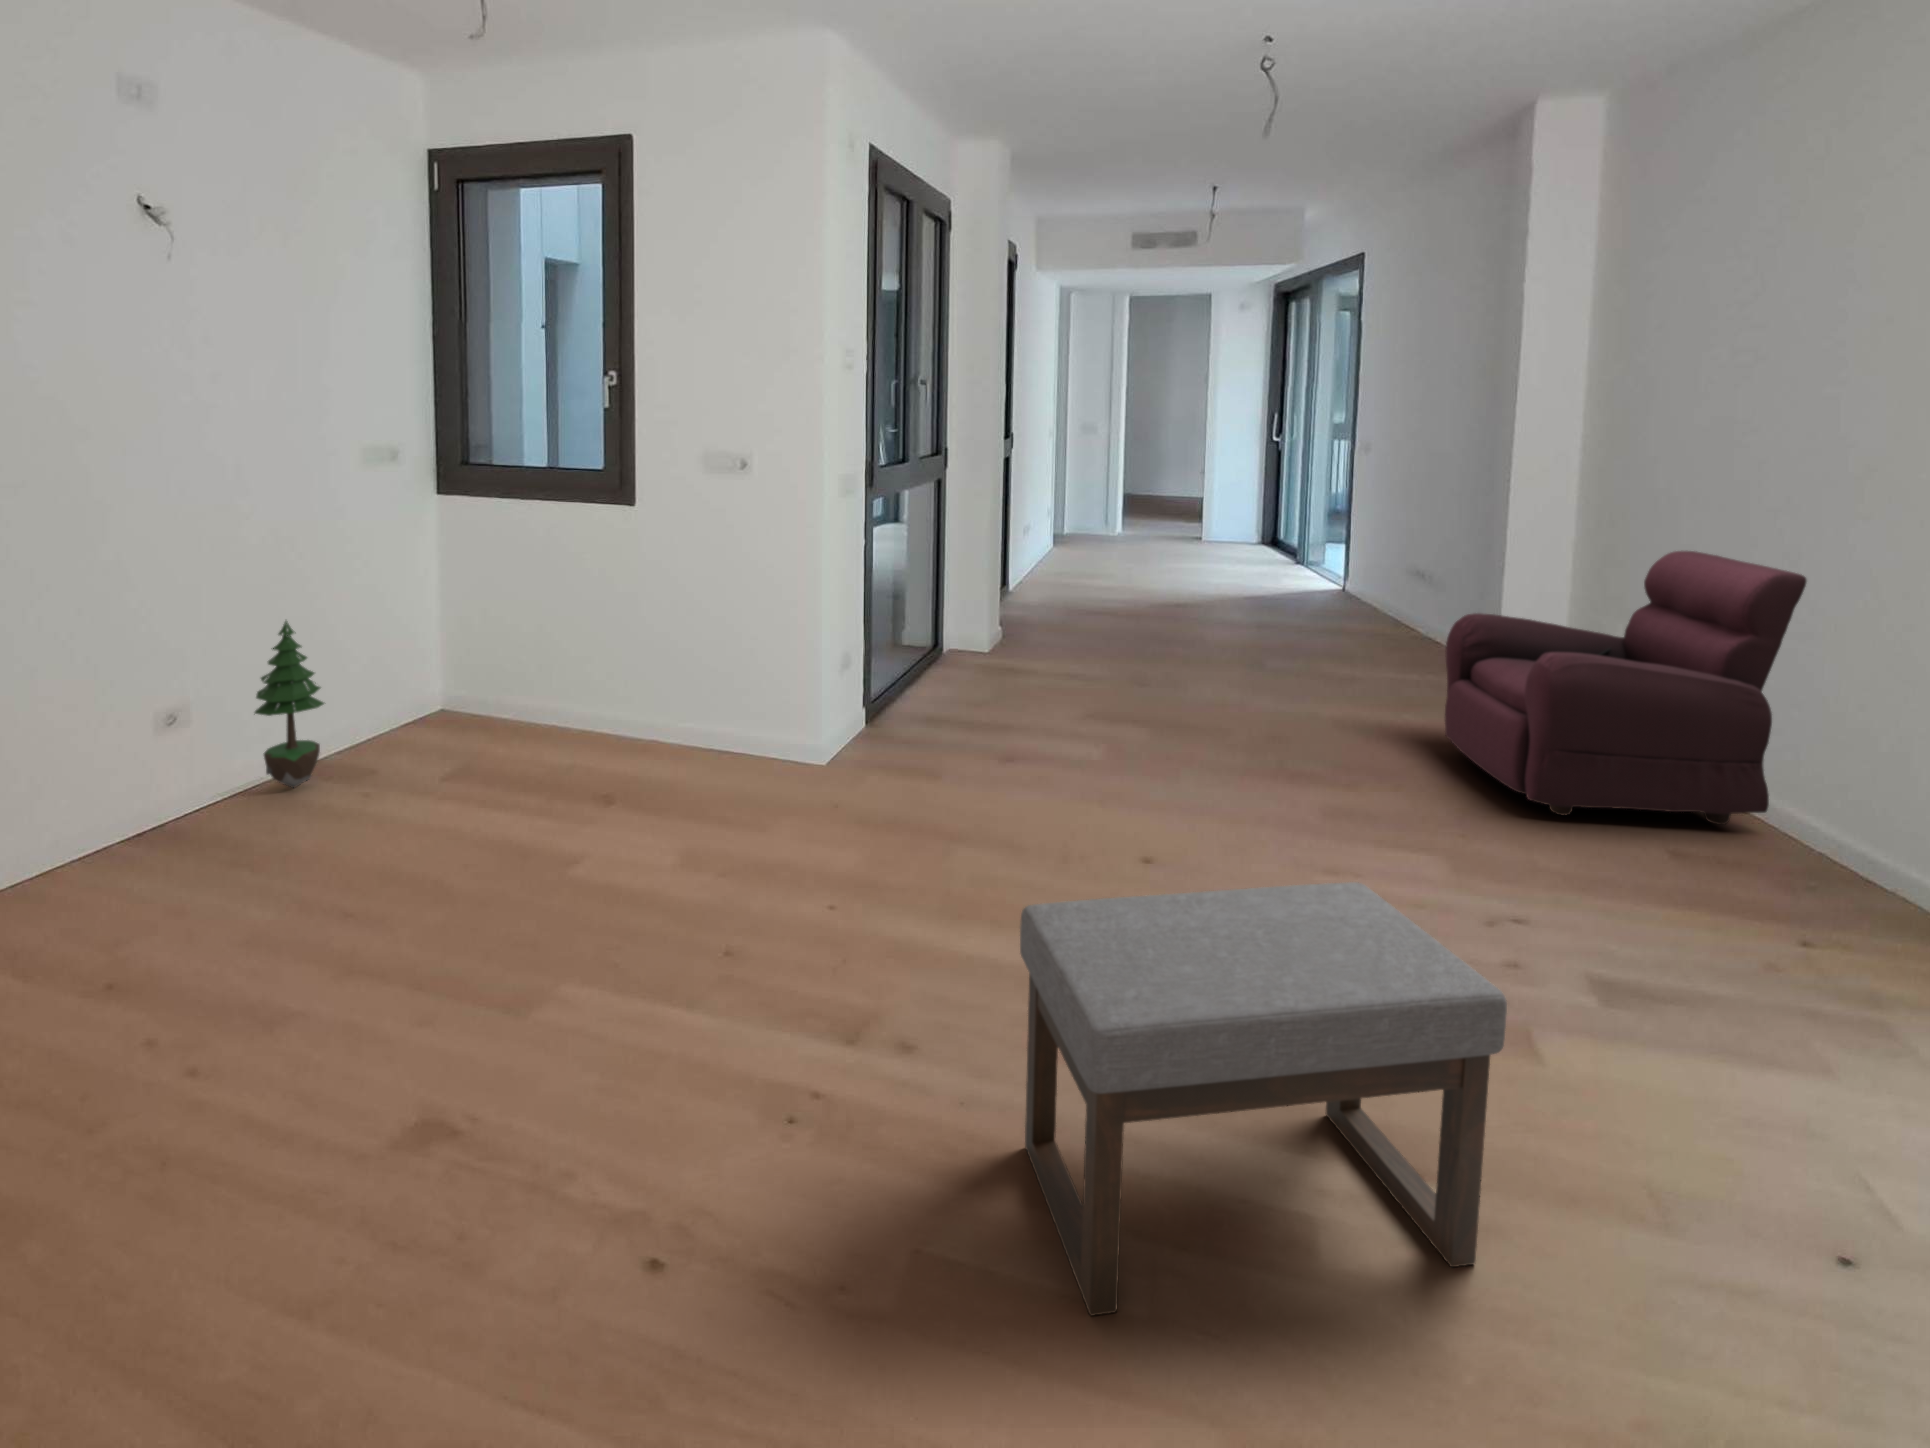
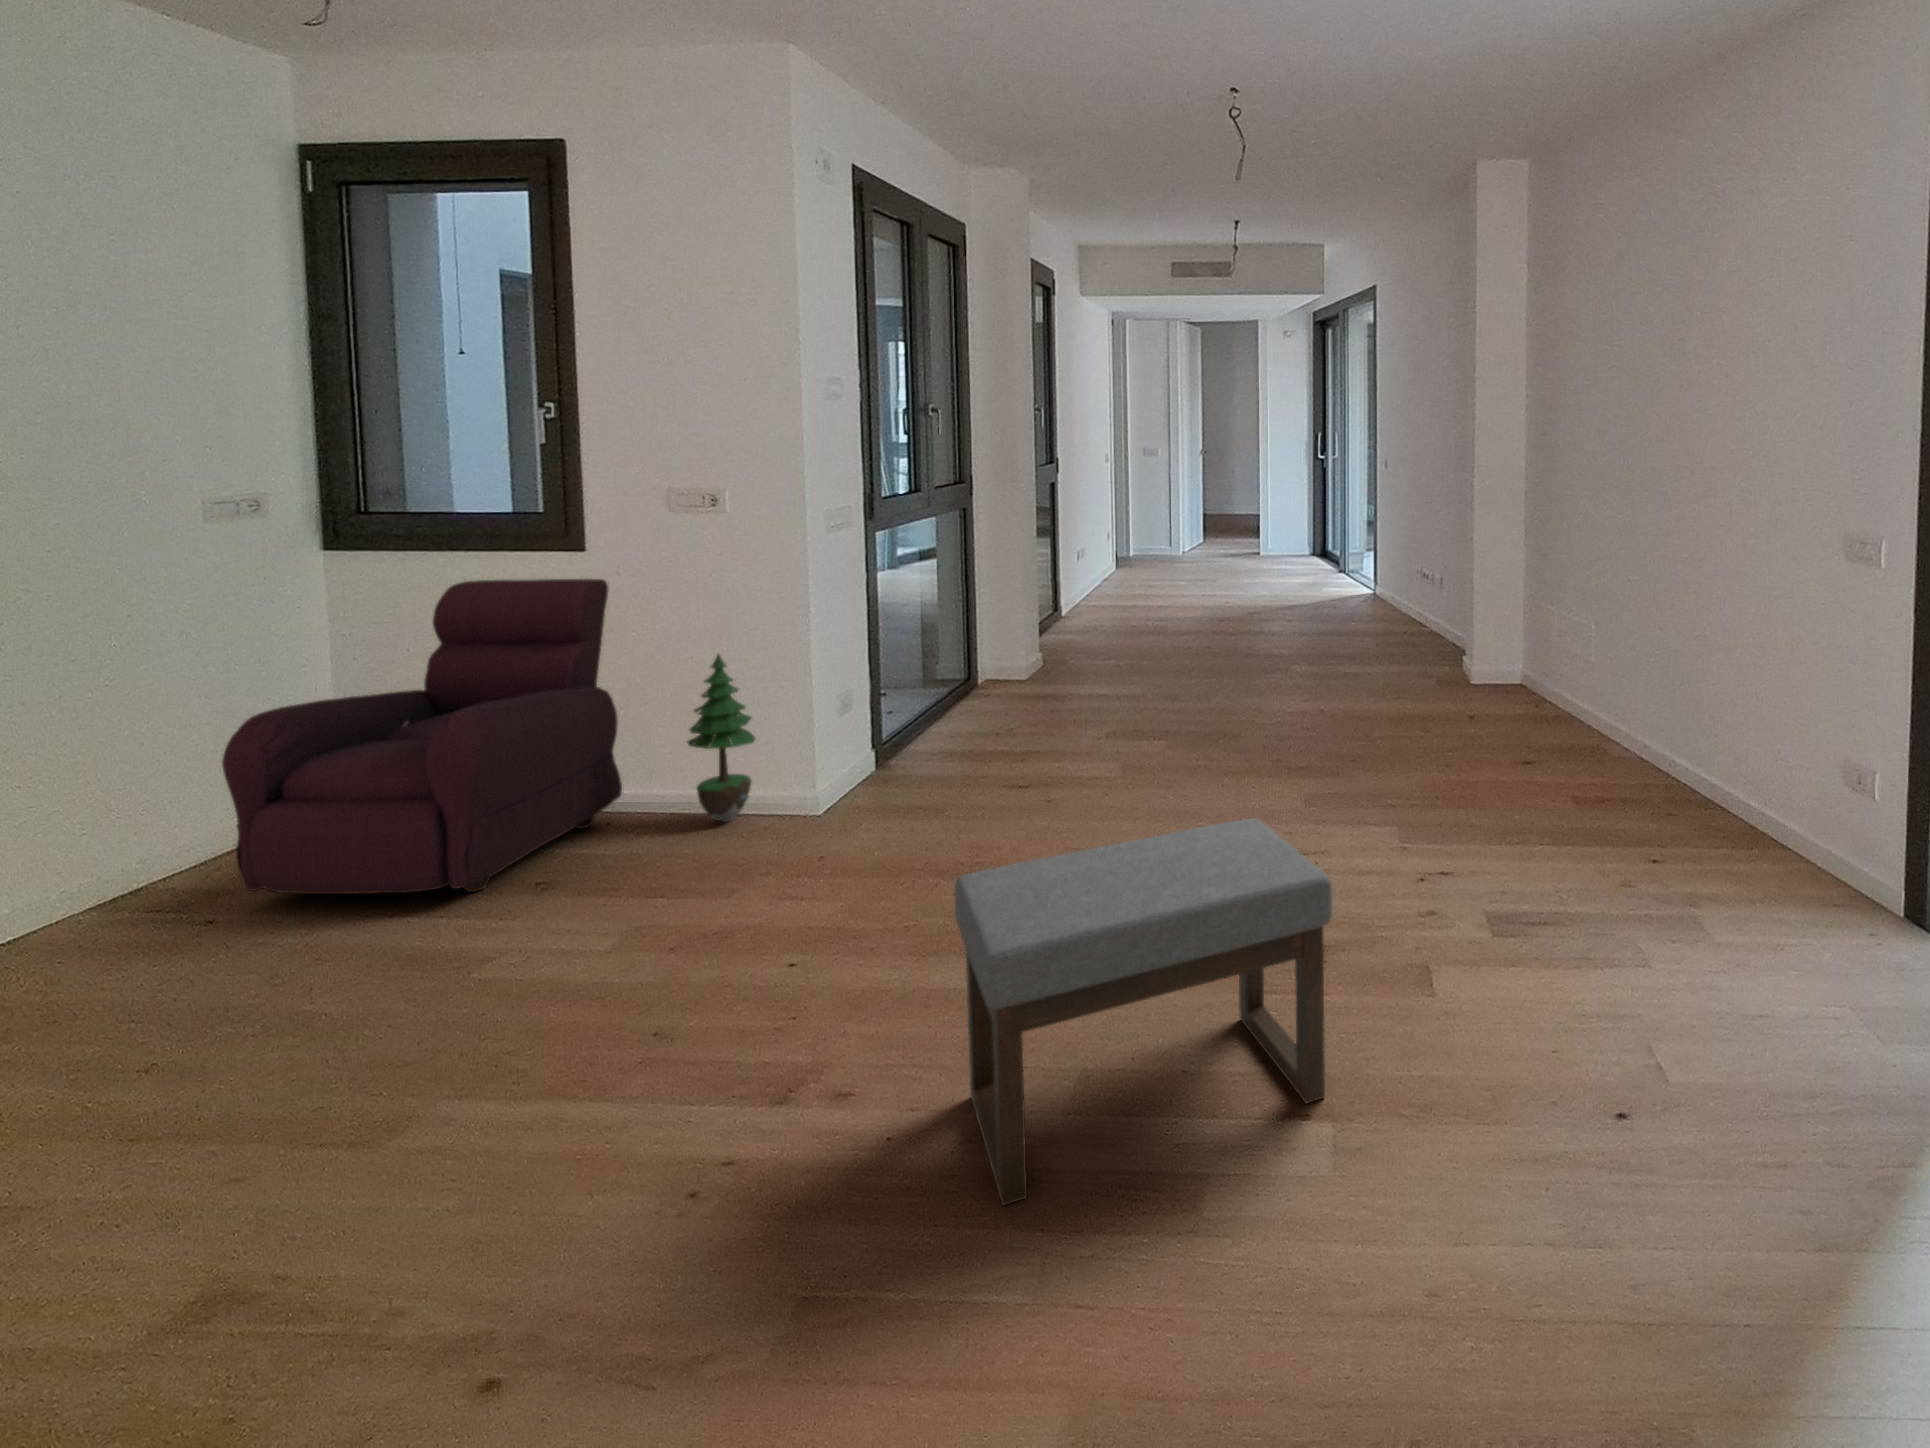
armchair: present [1445,551,1807,825] -> present [222,579,622,894]
potted tree: present [255,621,324,788] -> present [688,653,755,822]

